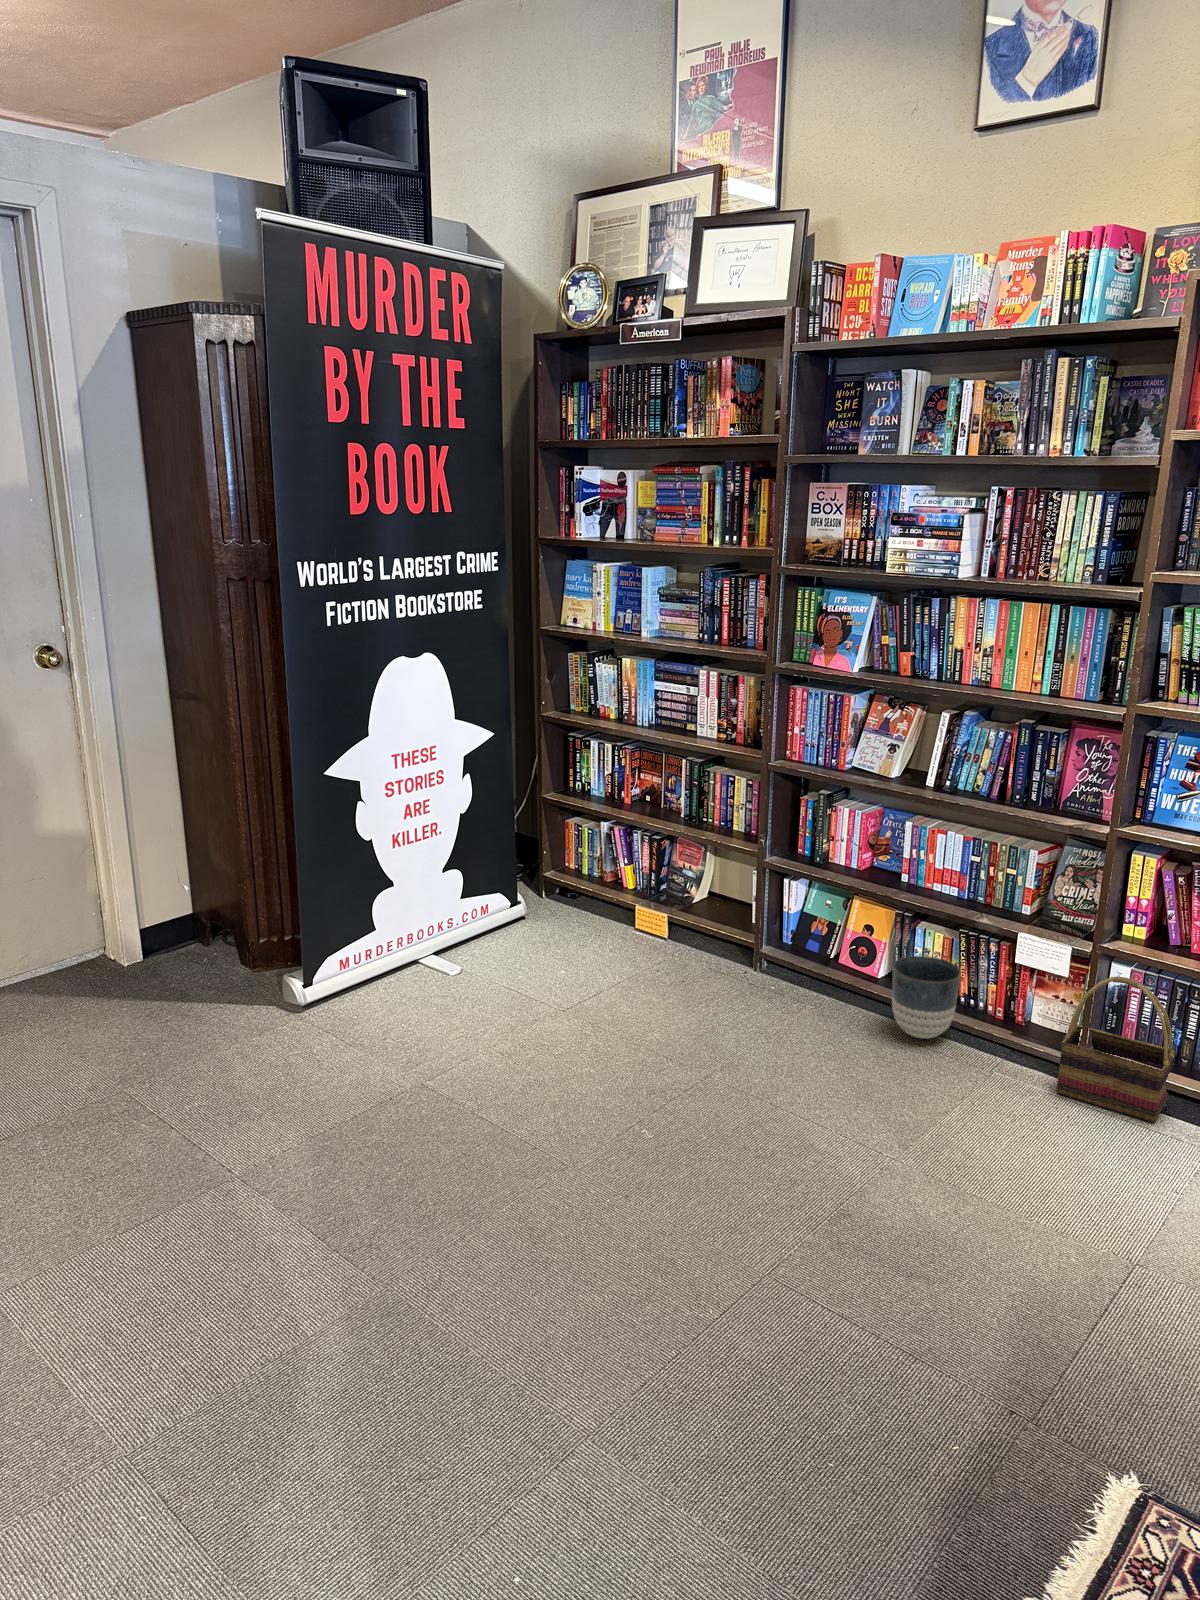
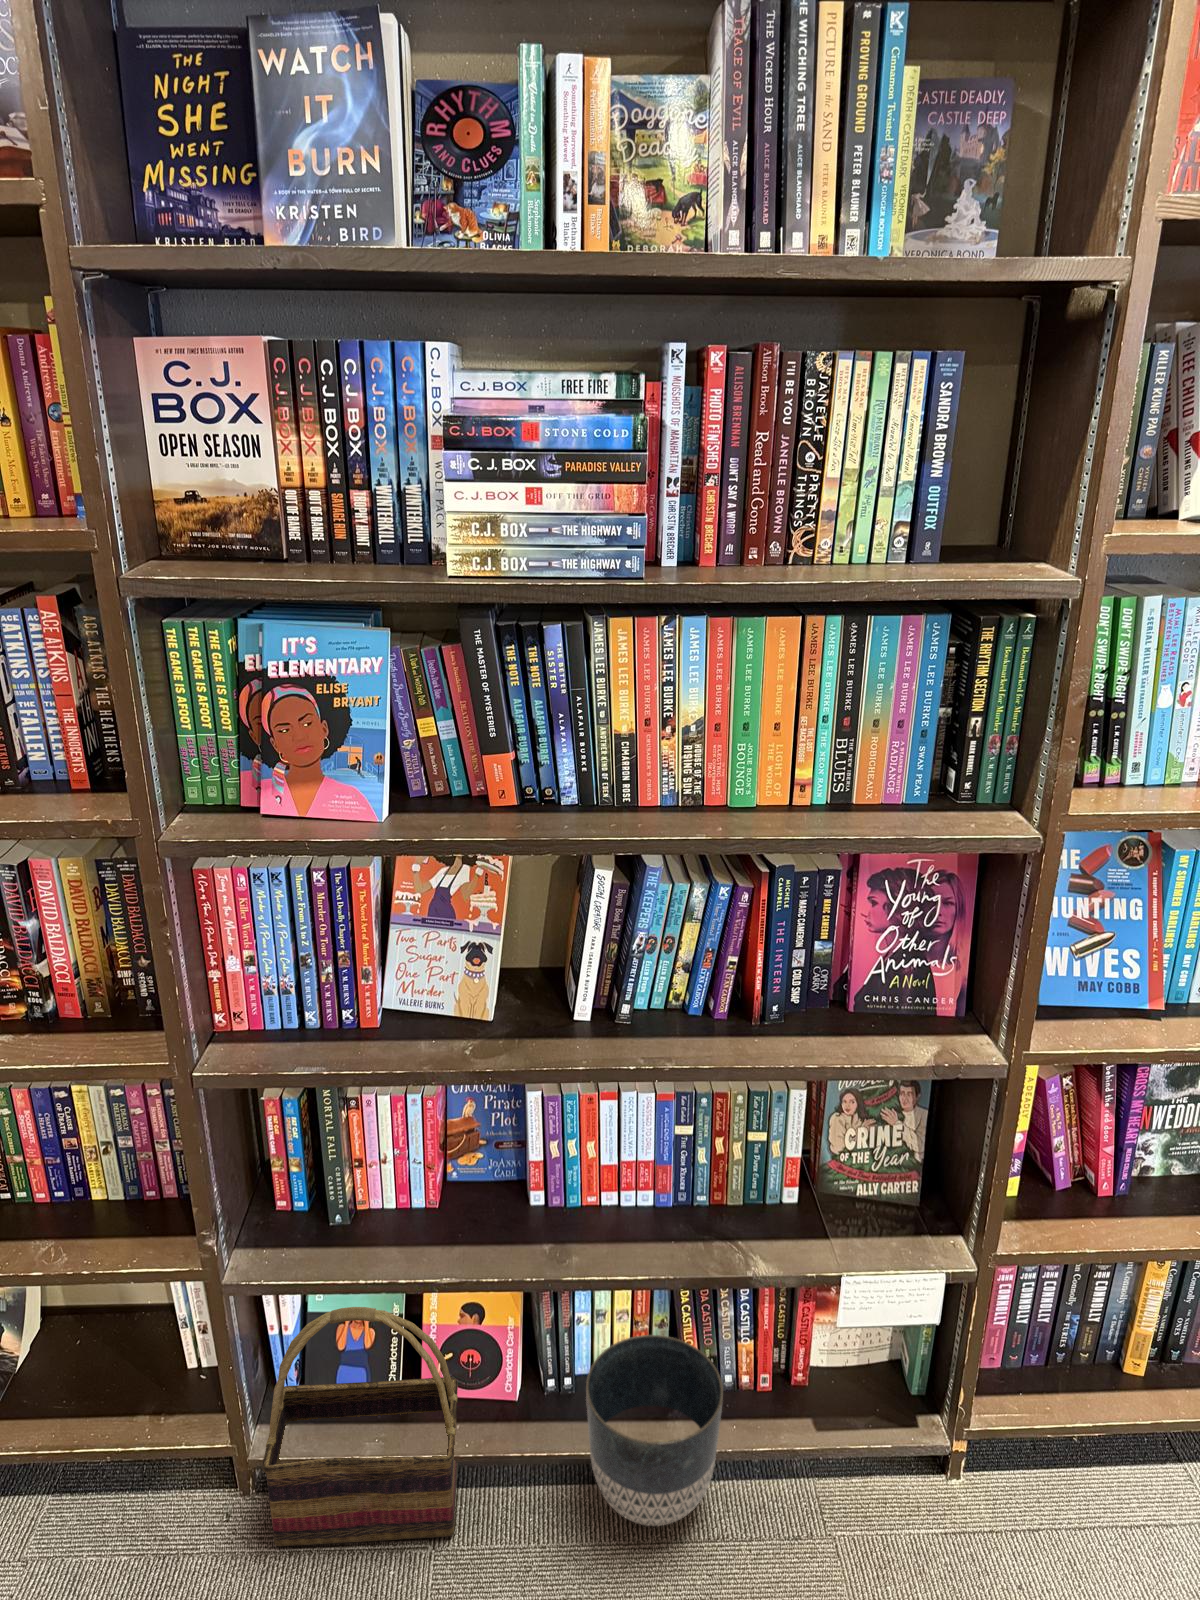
basket: present [1056,977,1176,1122] -> present [262,1307,458,1546]

